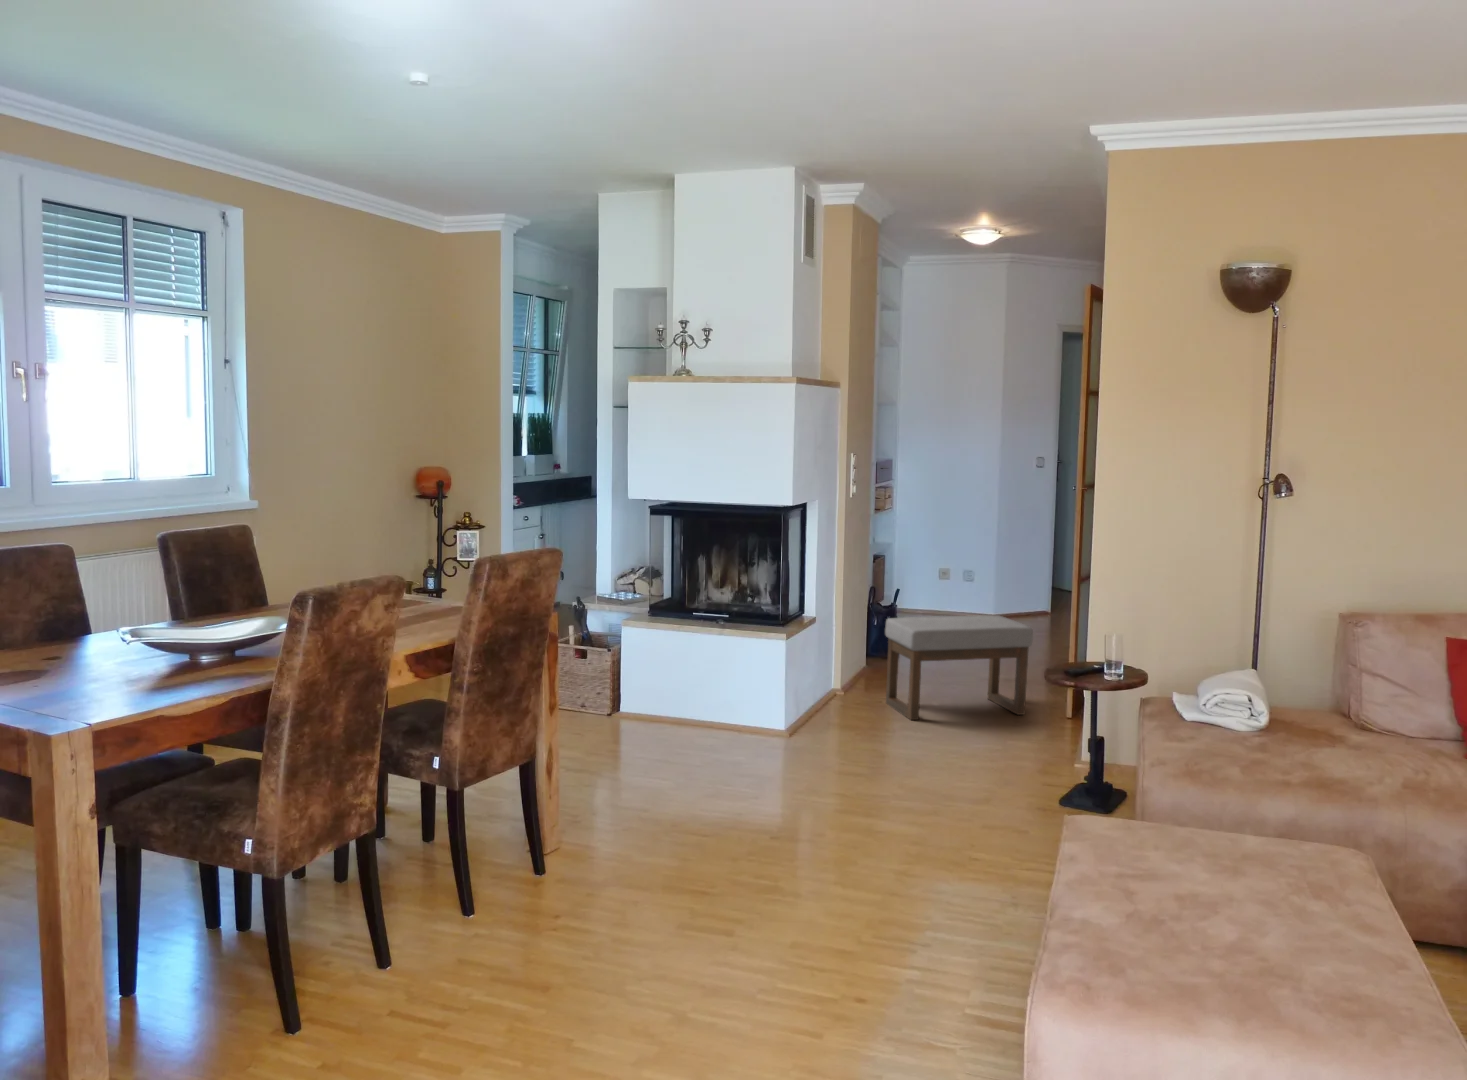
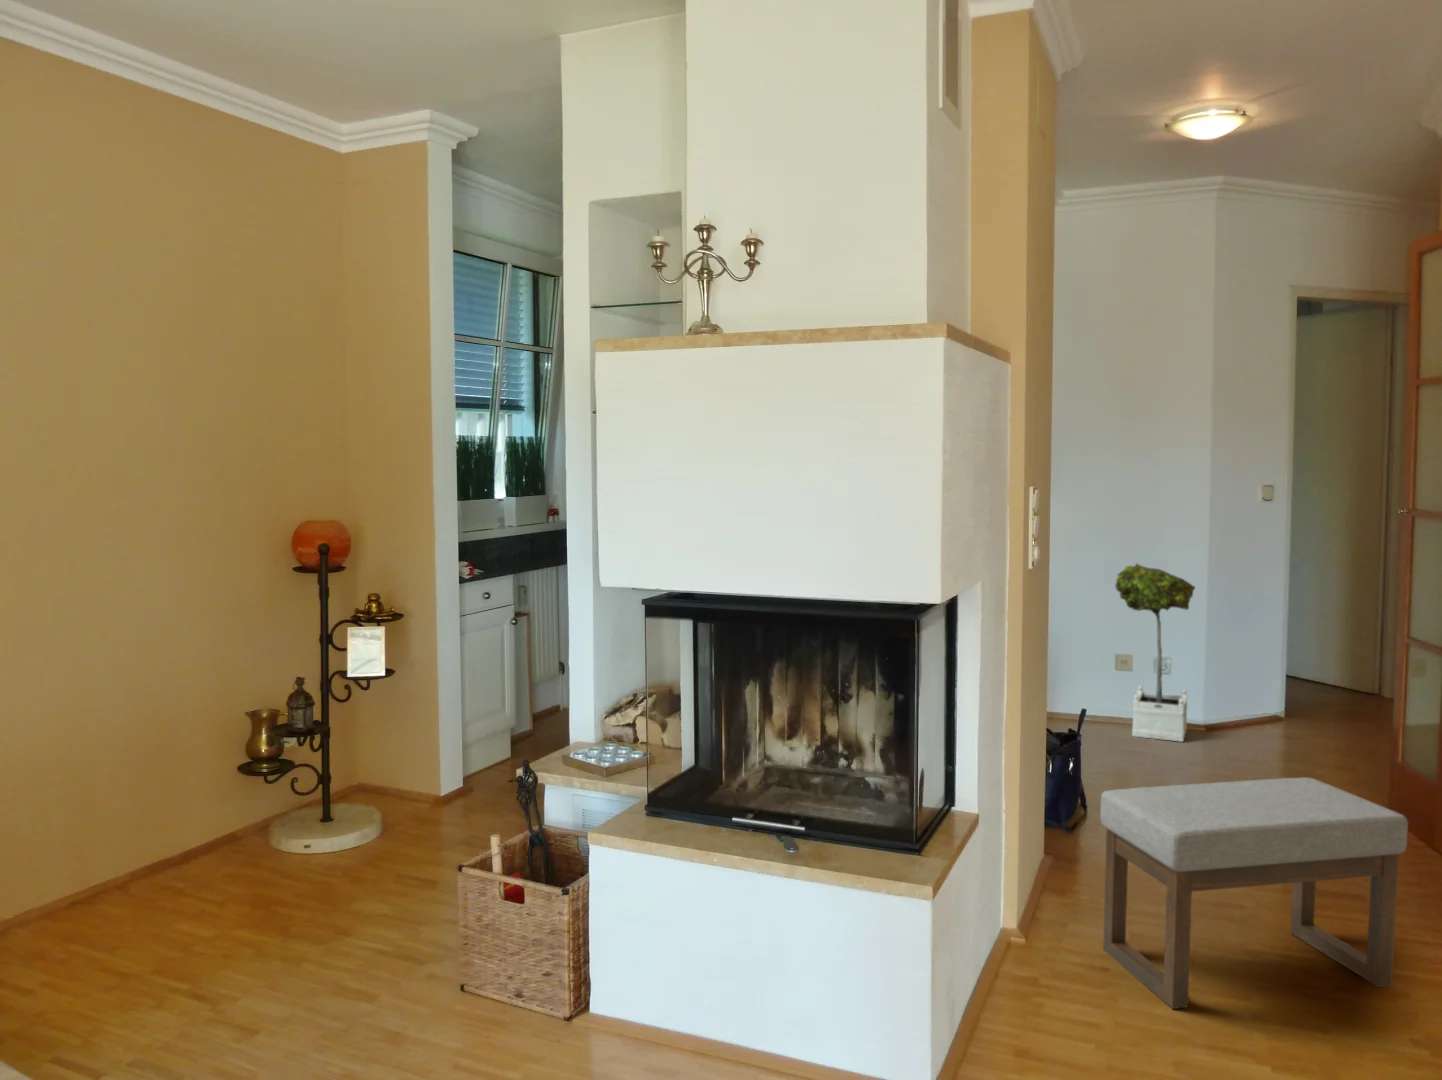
potted tree: none [940,507,990,625] -> present [1115,564,1195,741]

